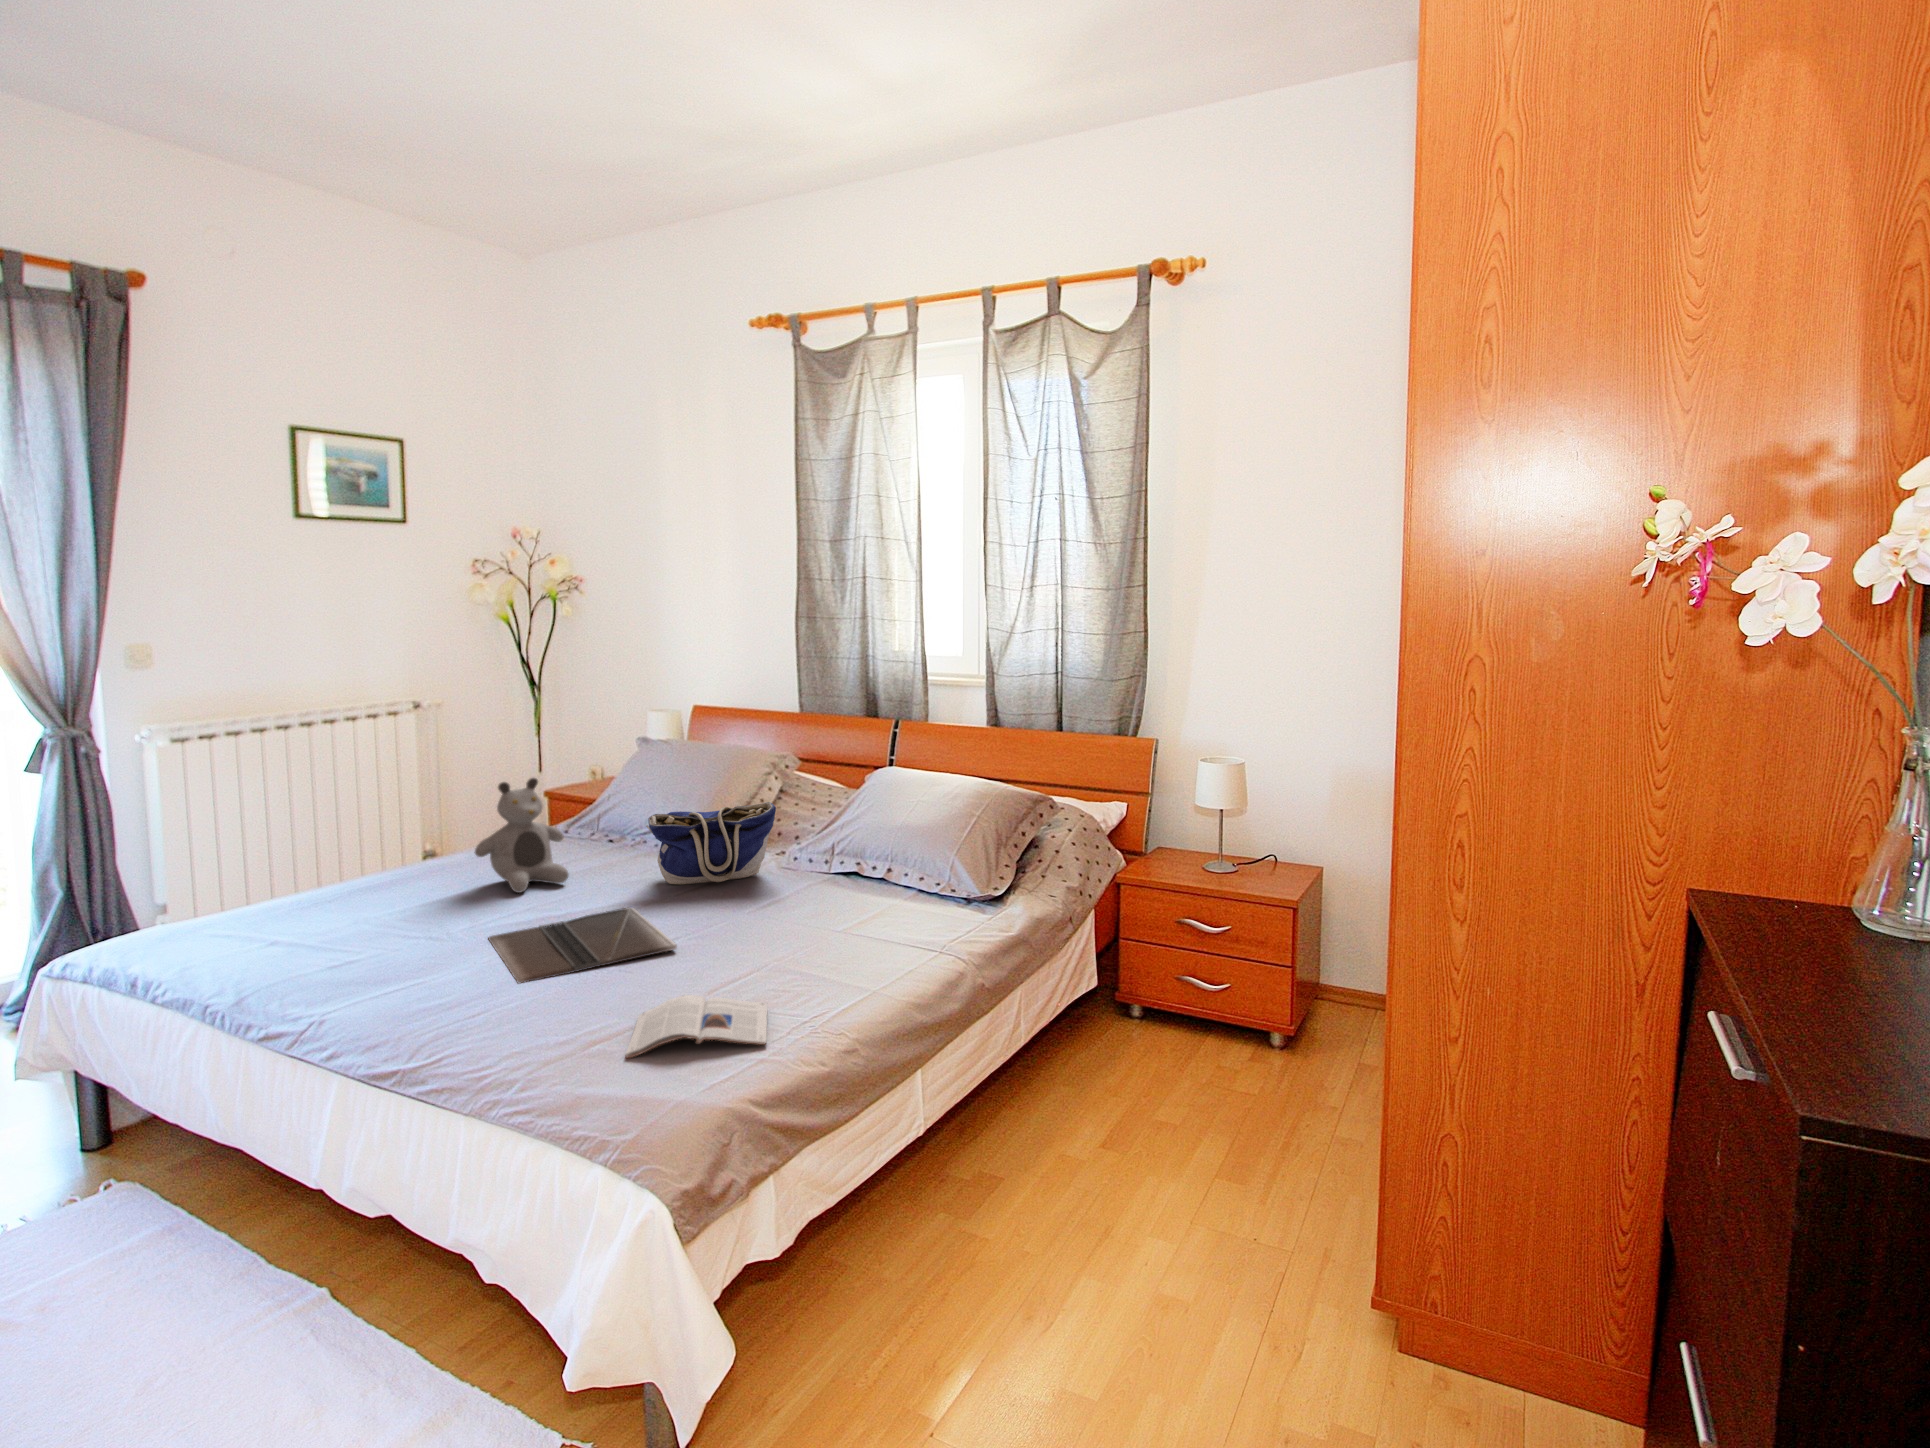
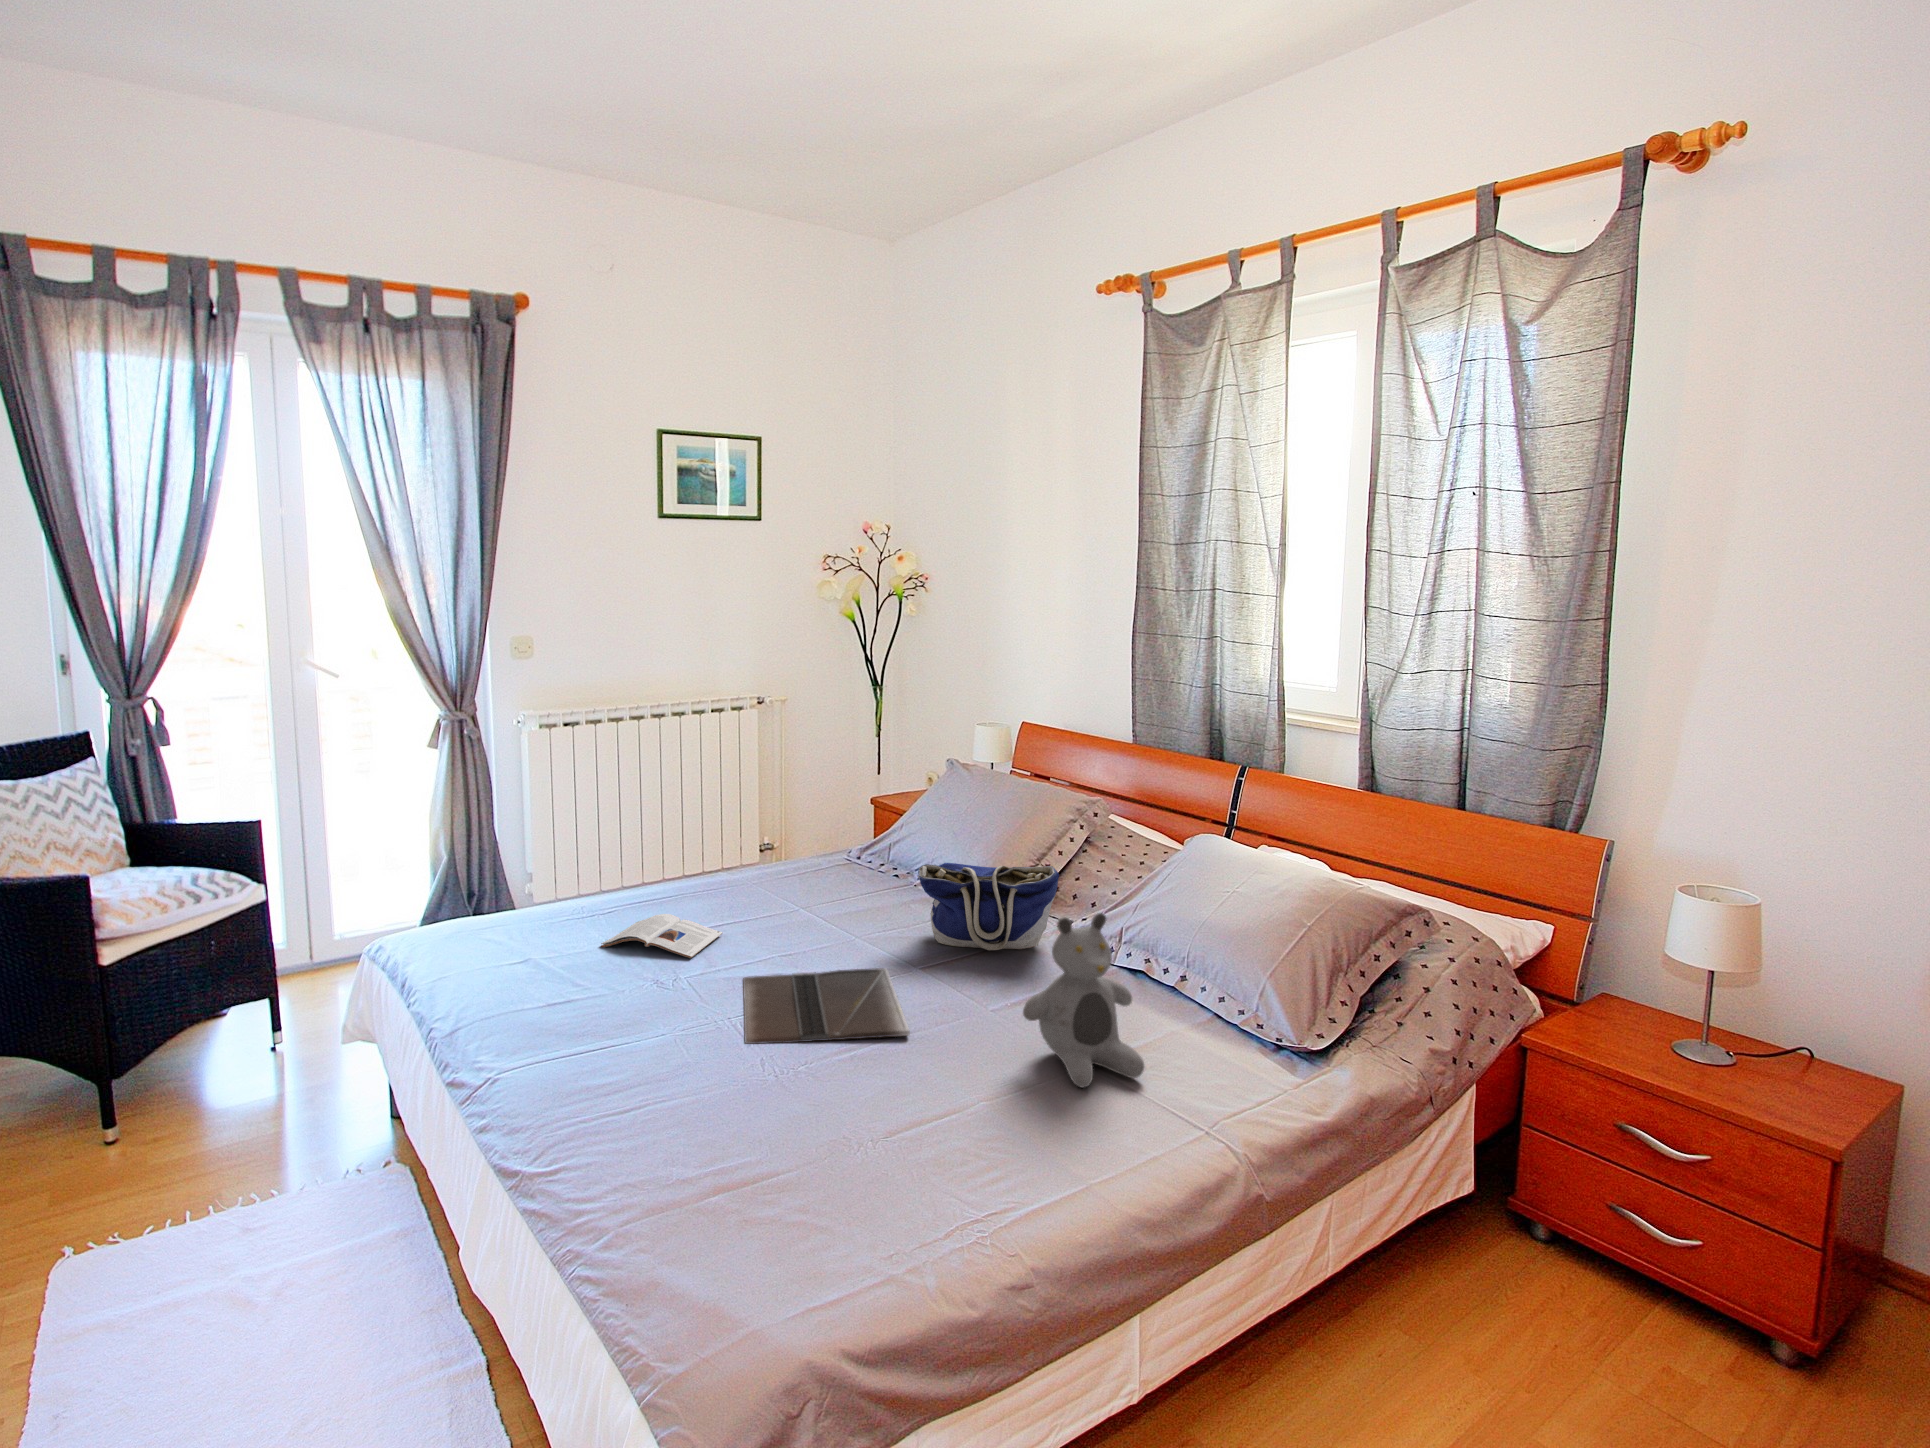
teddy bear: present [475,778,569,893] -> present [1023,913,1144,1088]
magazine: present [626,995,767,1058] -> present [601,914,722,958]

